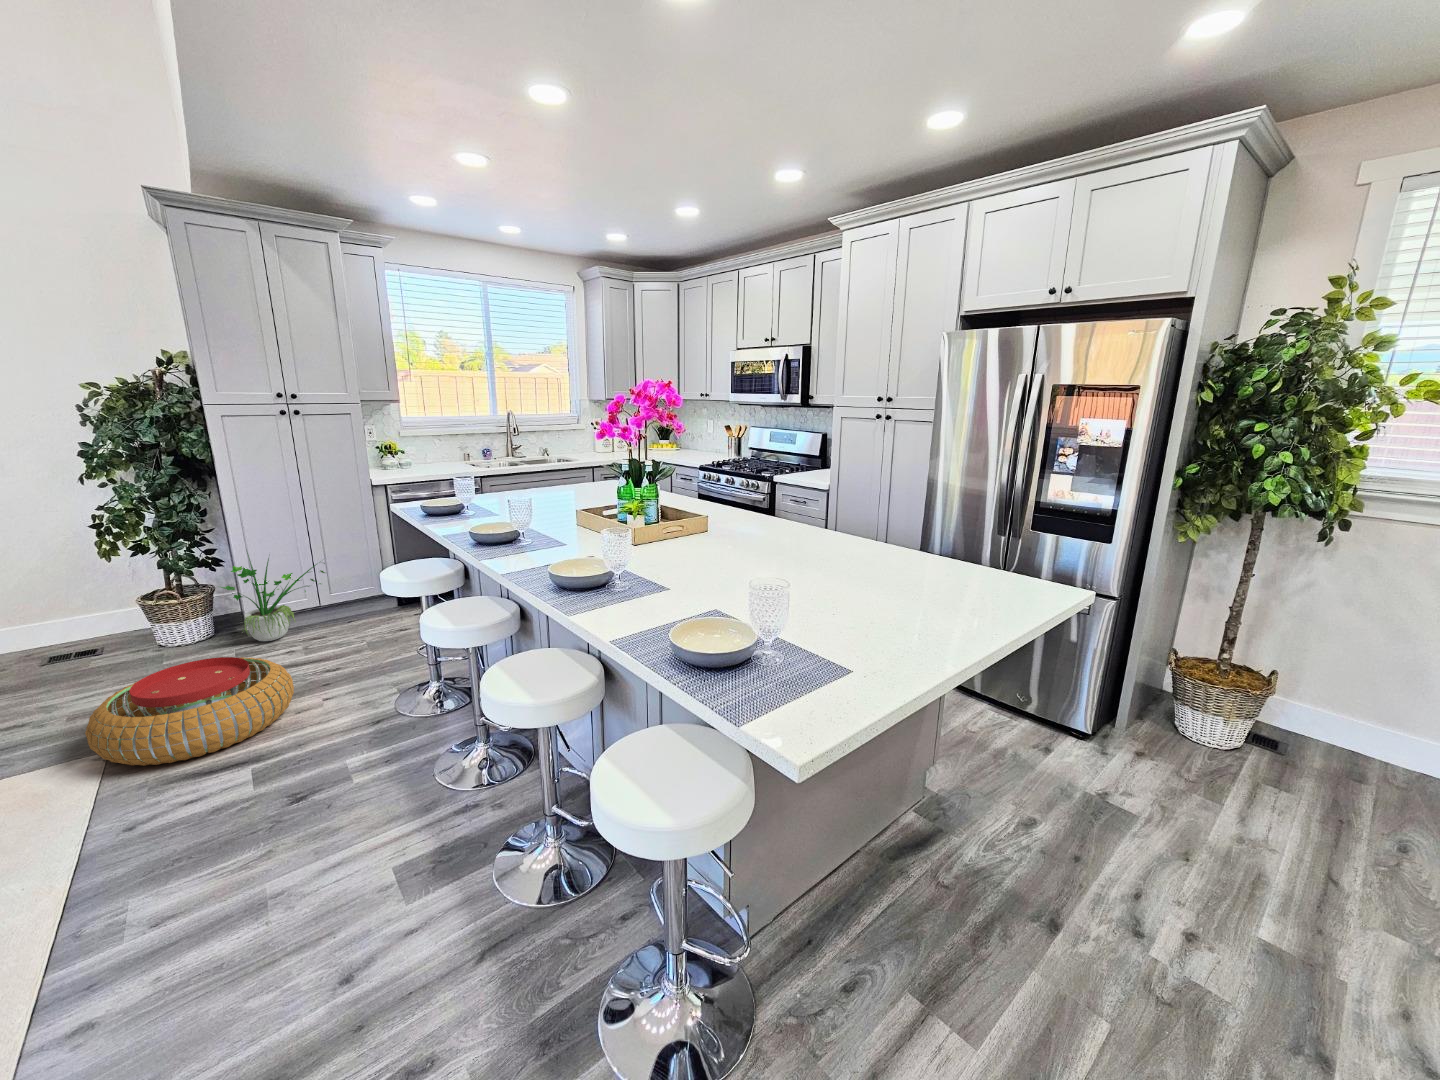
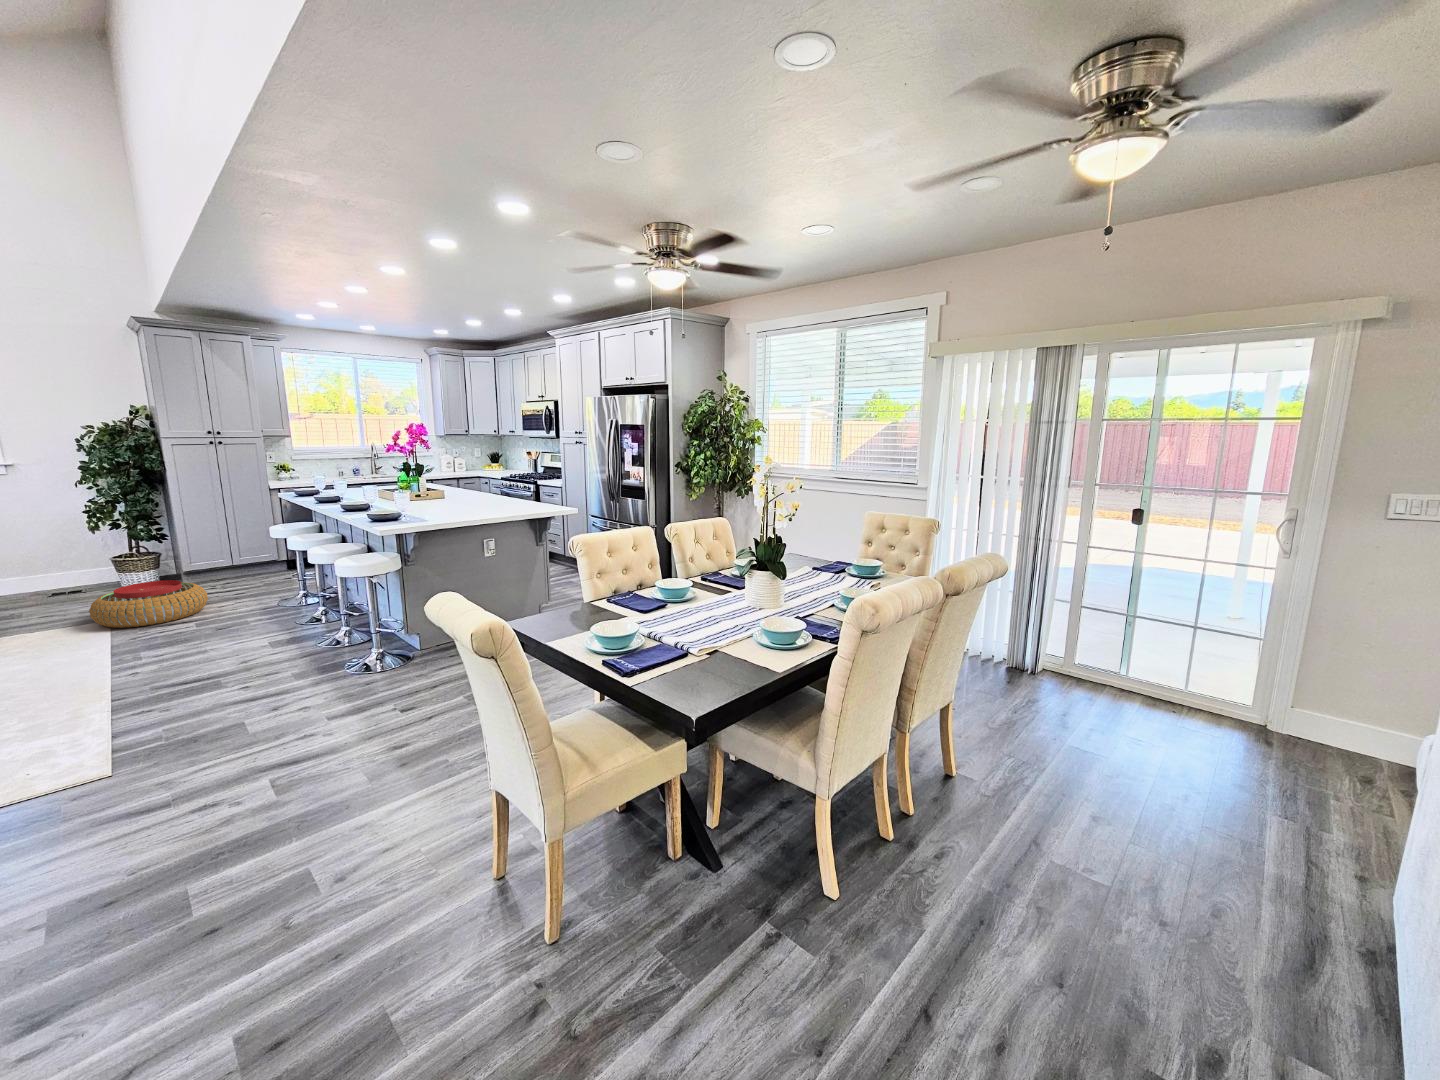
potted plant: present [221,553,325,641] -> none [163,525,239,585]

